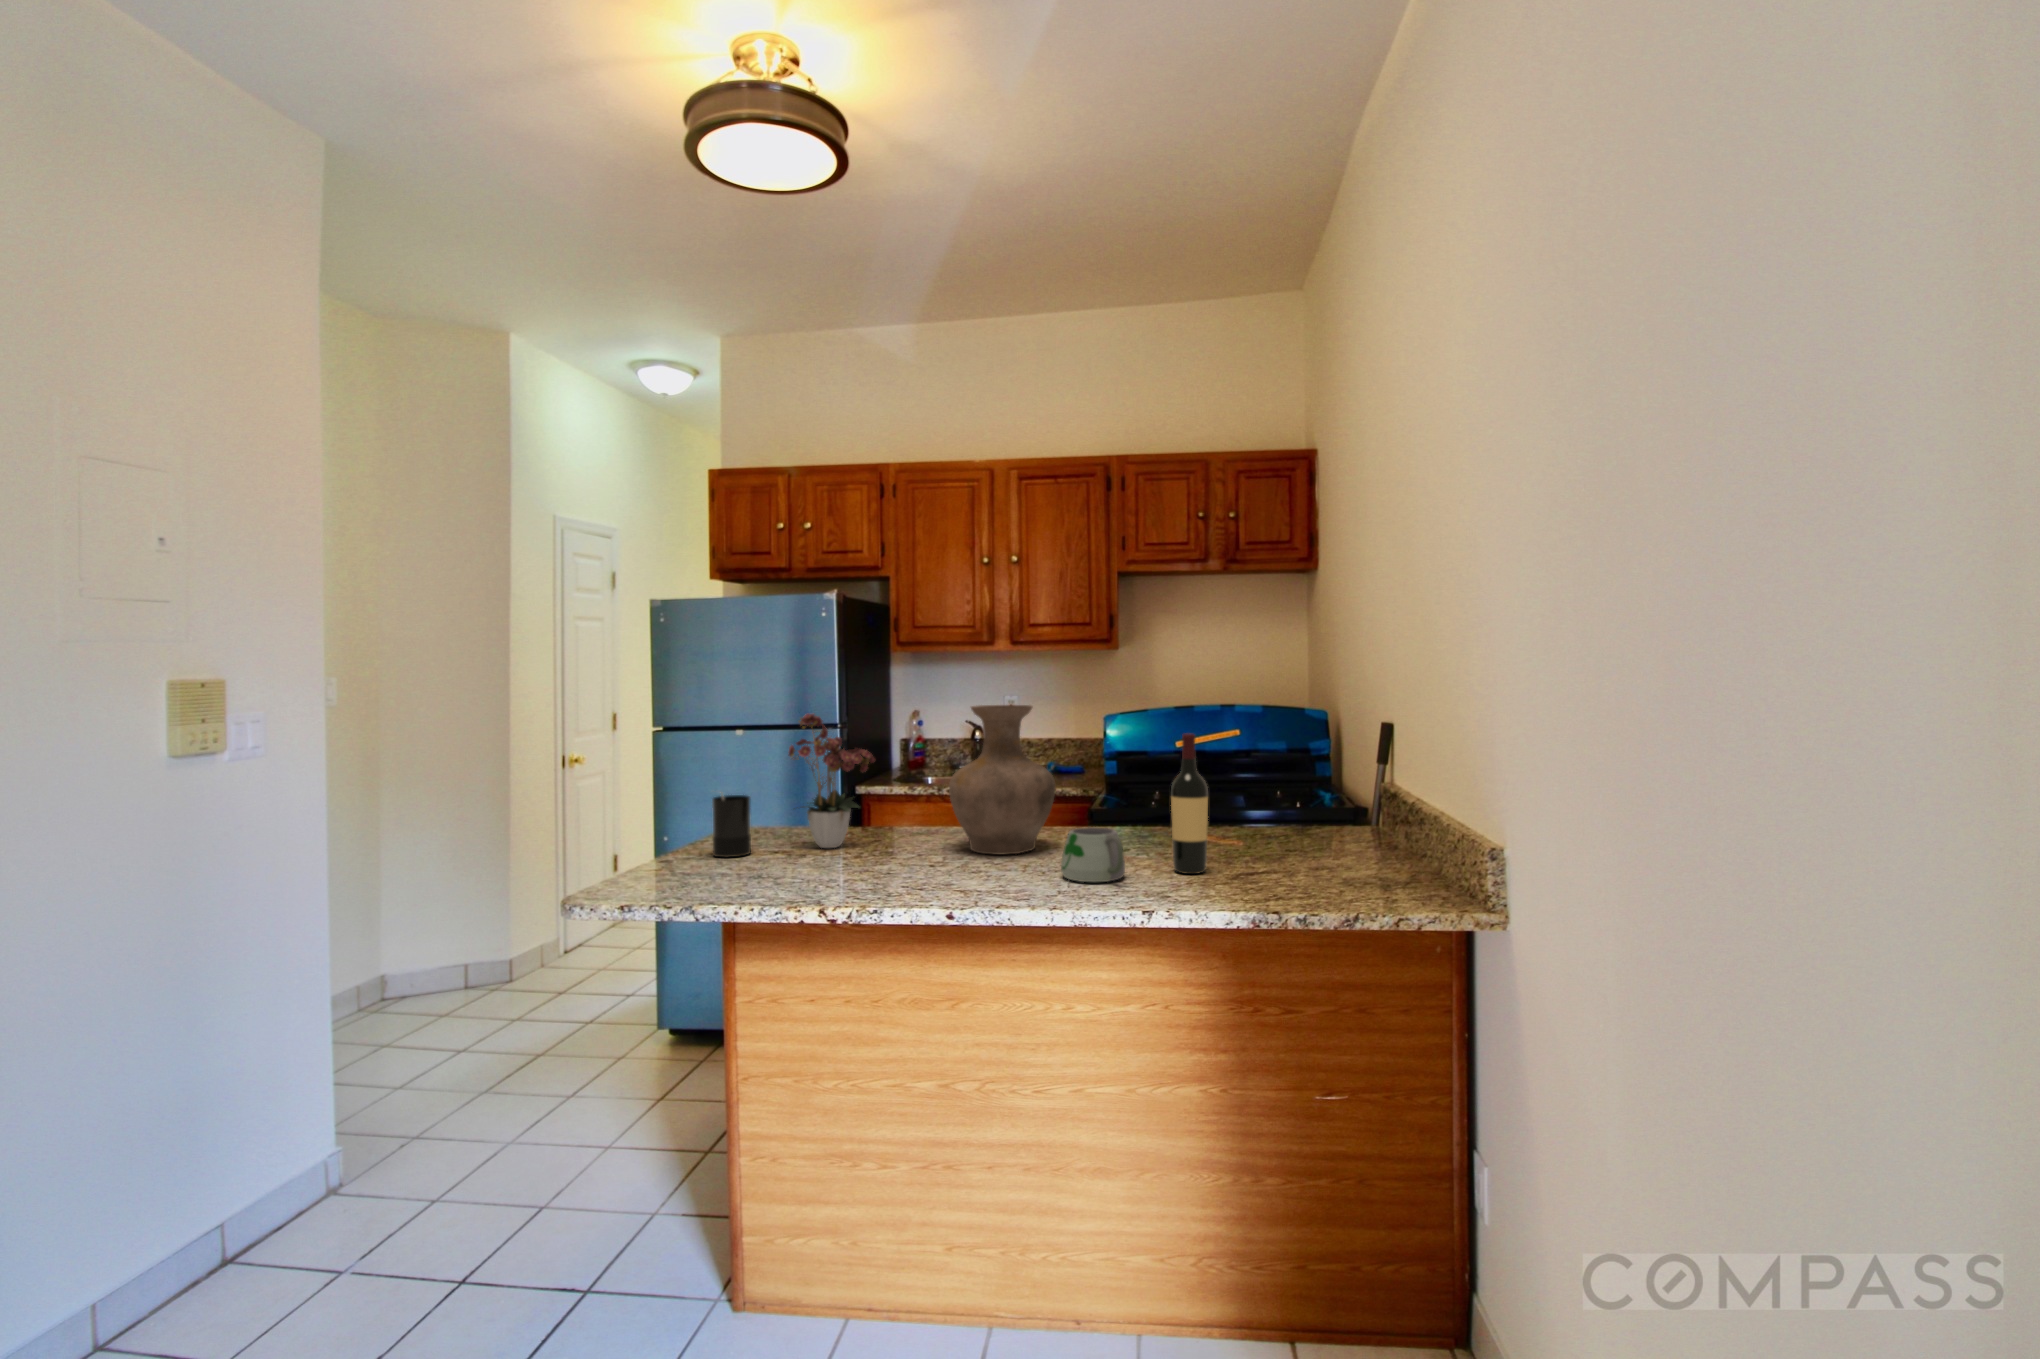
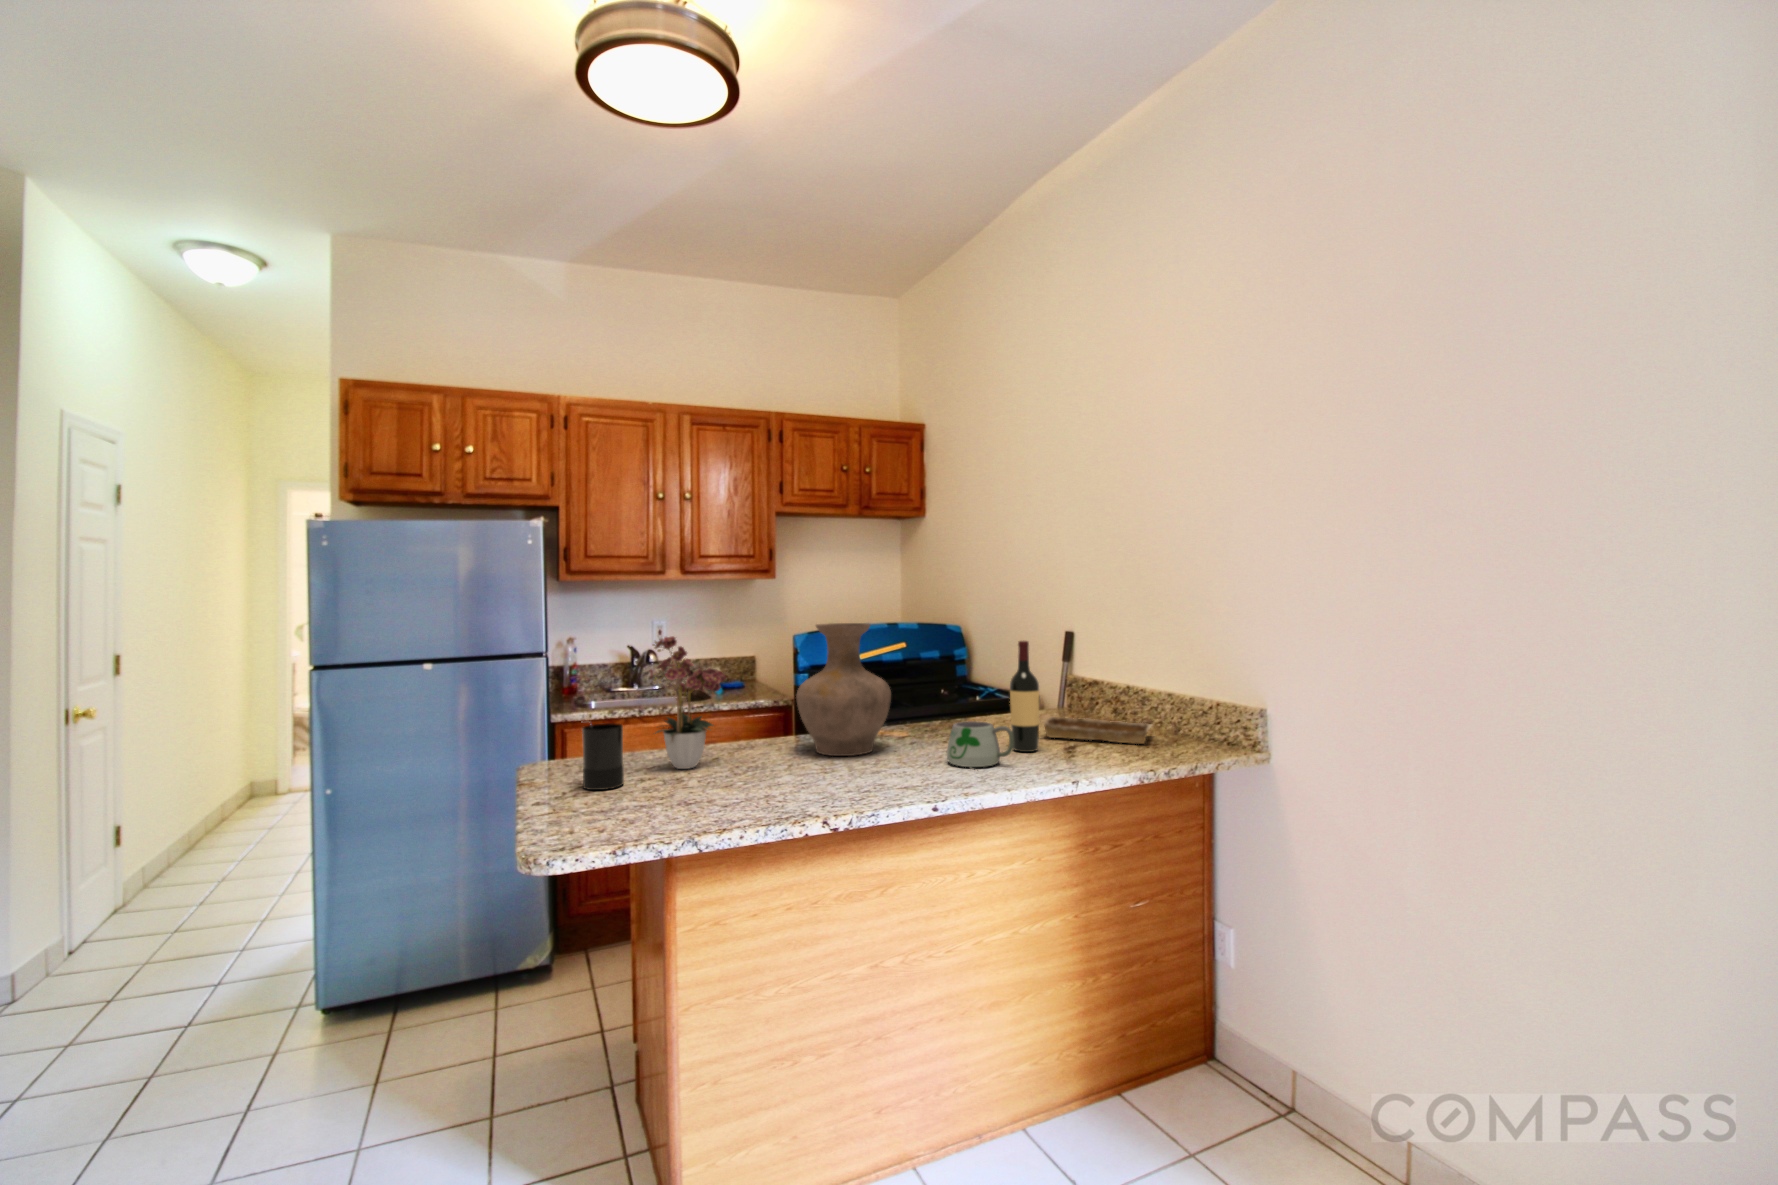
tray: none [1245,835,1404,882] -> present [1044,716,1151,744]

